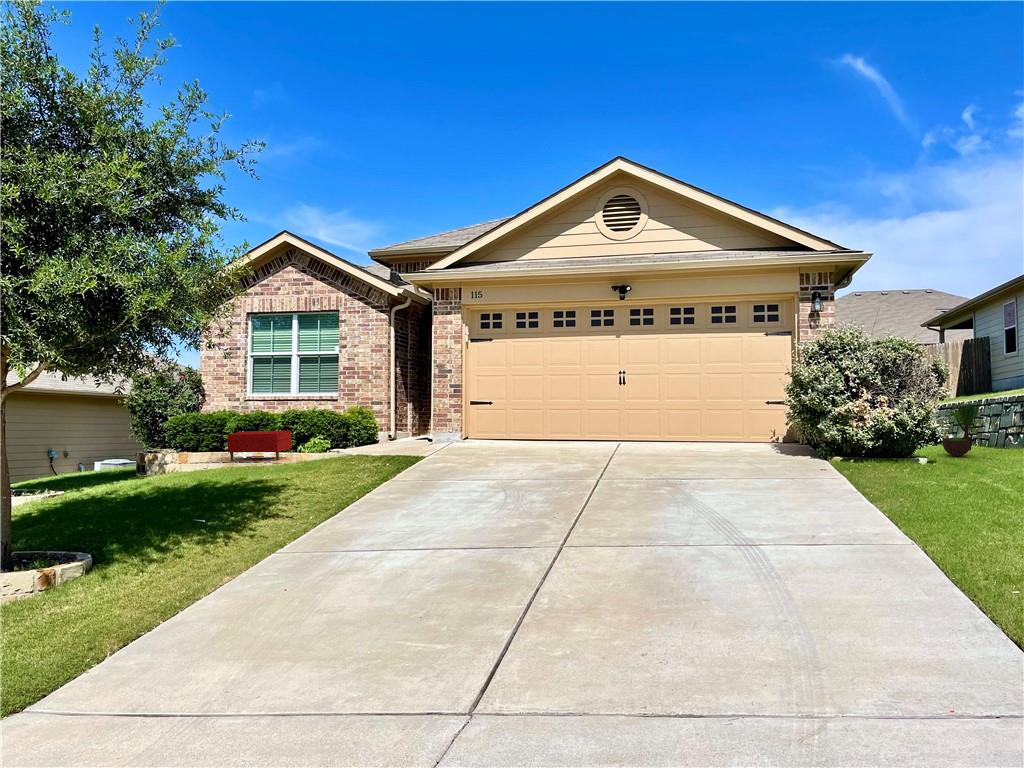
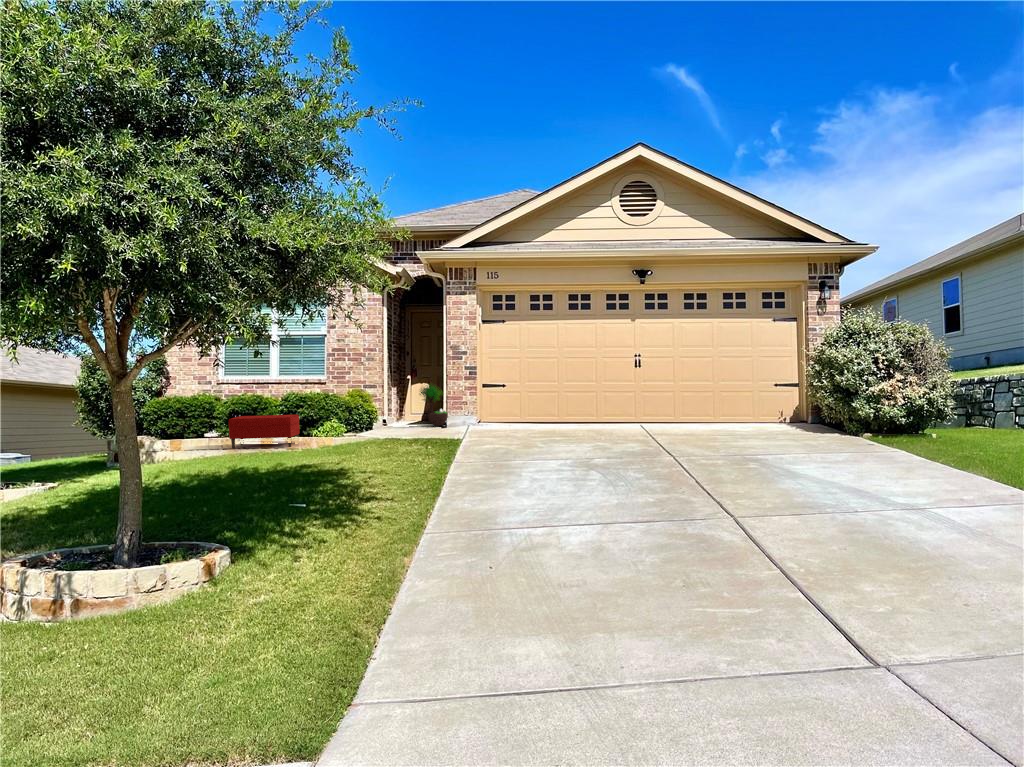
potted tree: present [943,401,980,456] -> present [420,385,448,426]

